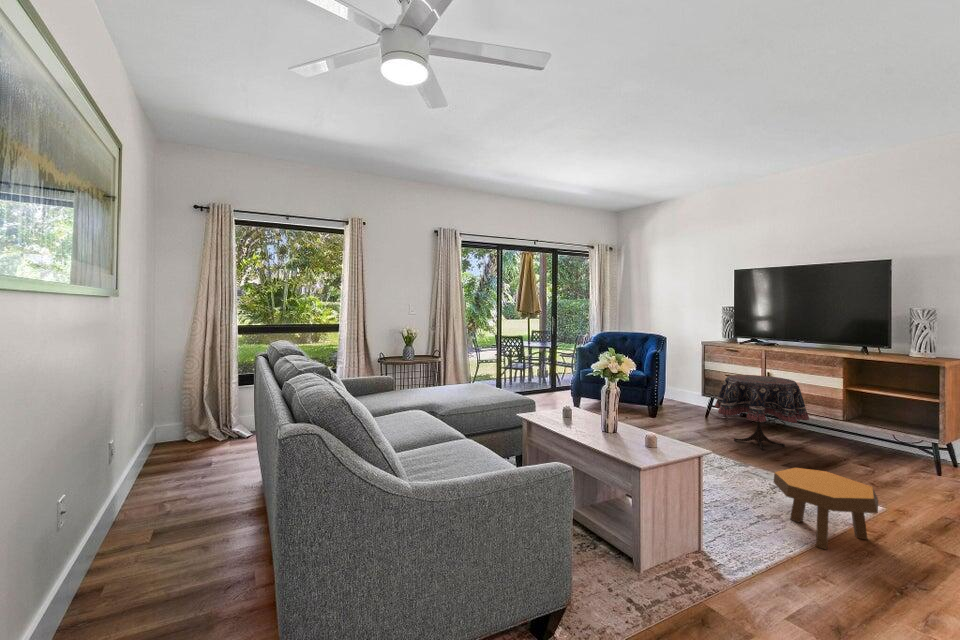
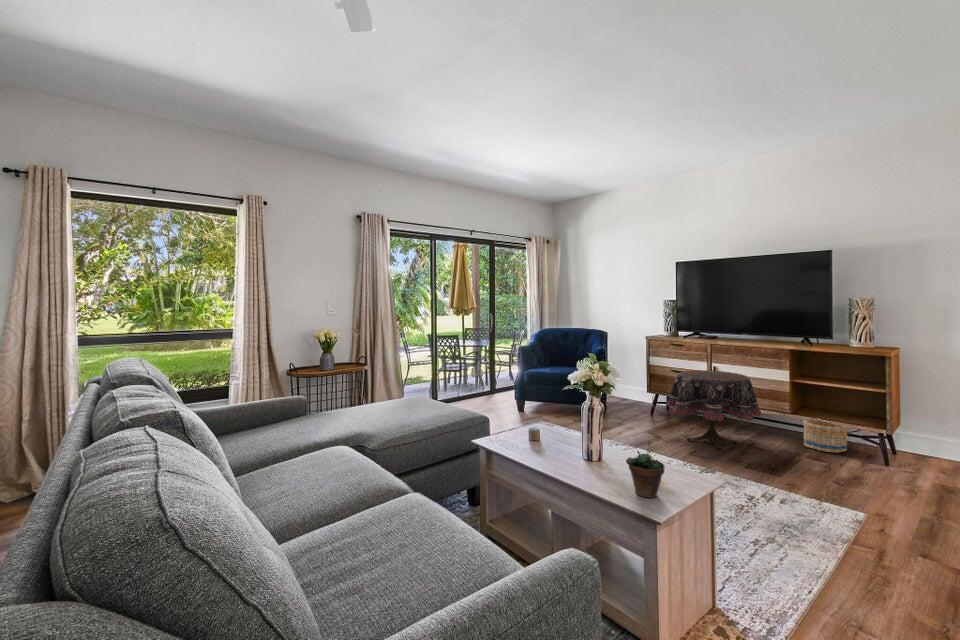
succulent plant: none [624,411,654,454] -> present [626,440,665,497]
basket: none [857,427,904,461] -> present [803,419,848,453]
footstool: present [773,468,878,549] -> none [770,481,900,585]

